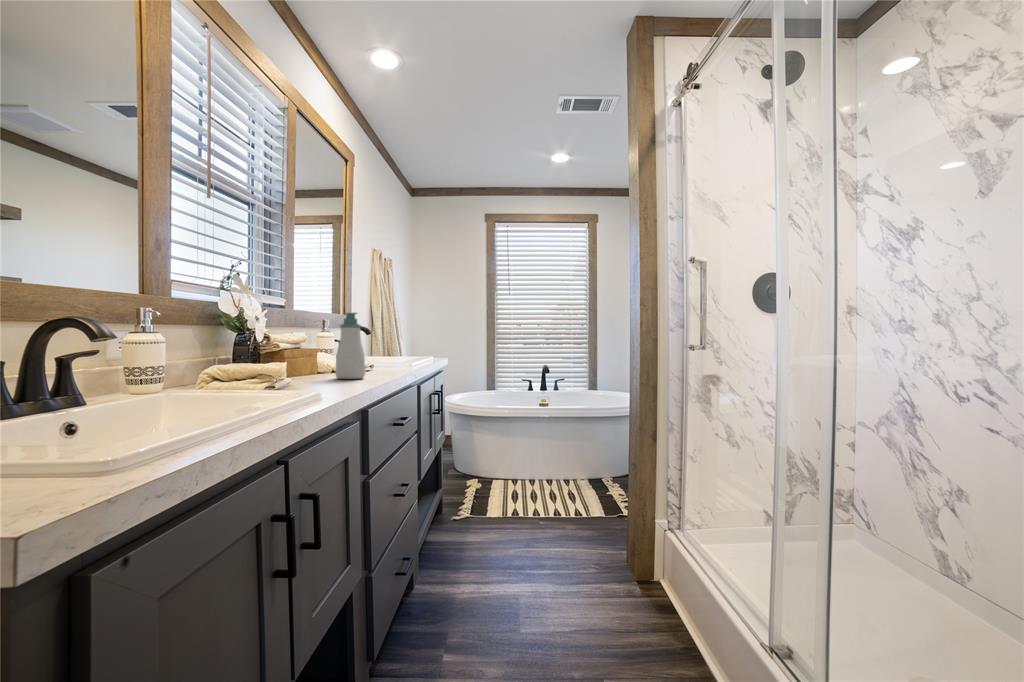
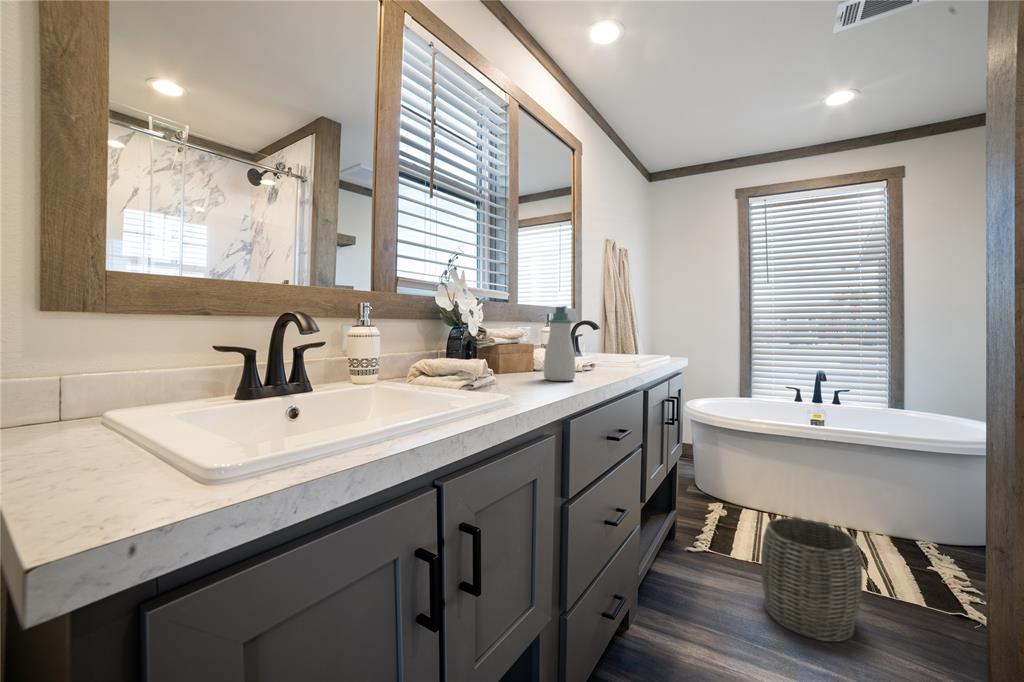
woven basket: none [509,475,573,559] -> present [761,518,862,642]

